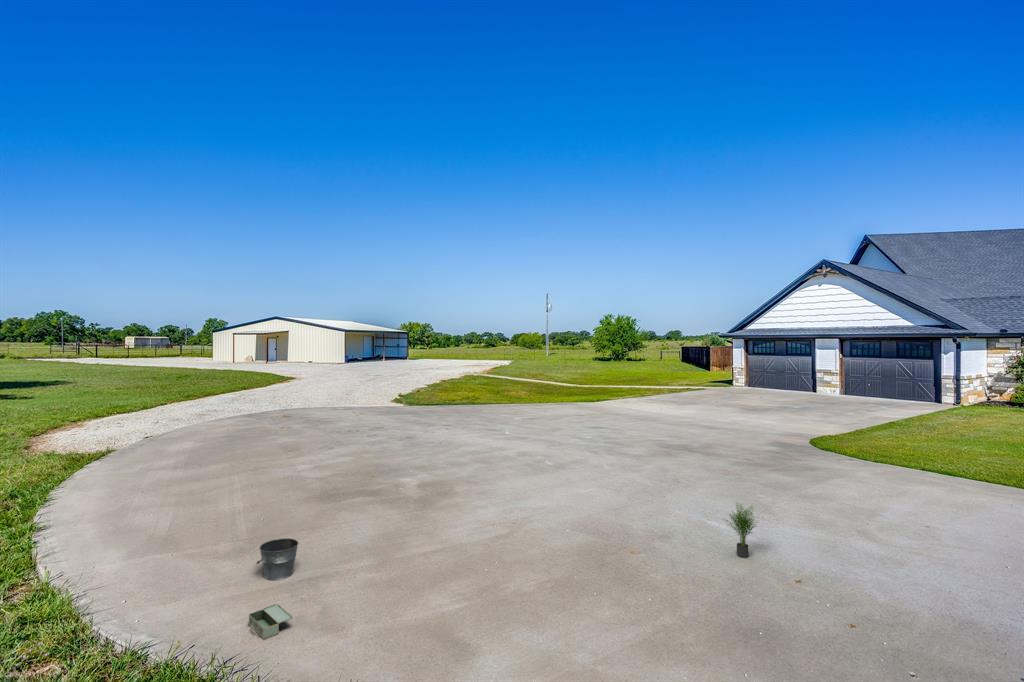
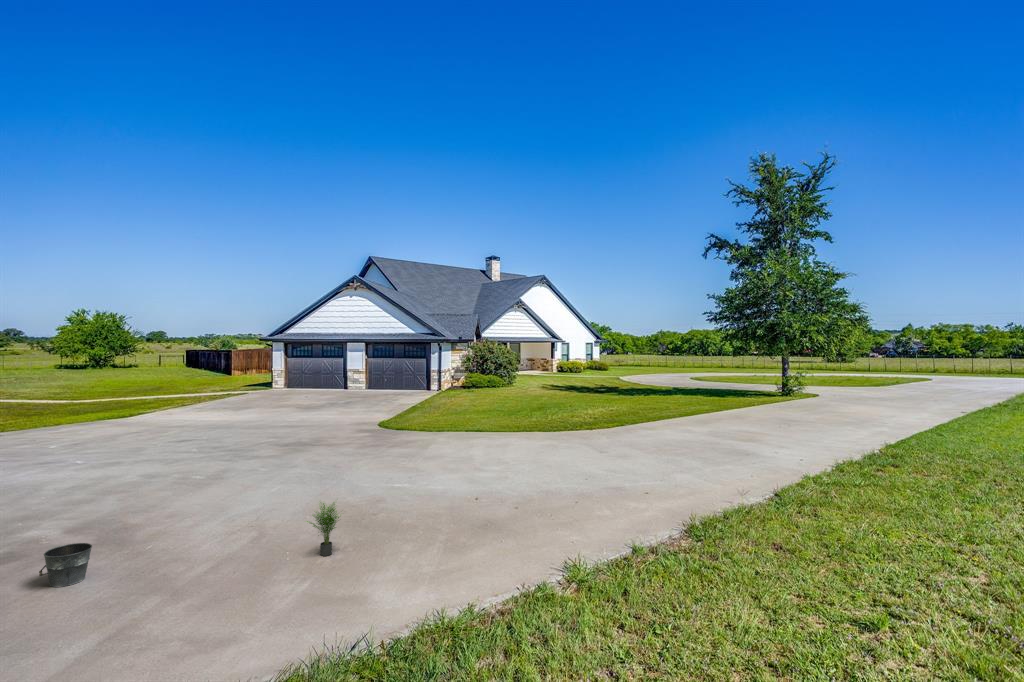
potted plant: present [727,506,756,558] -> present [307,503,339,556]
toolbox: present [249,604,292,639] -> none [121,581,173,605]

